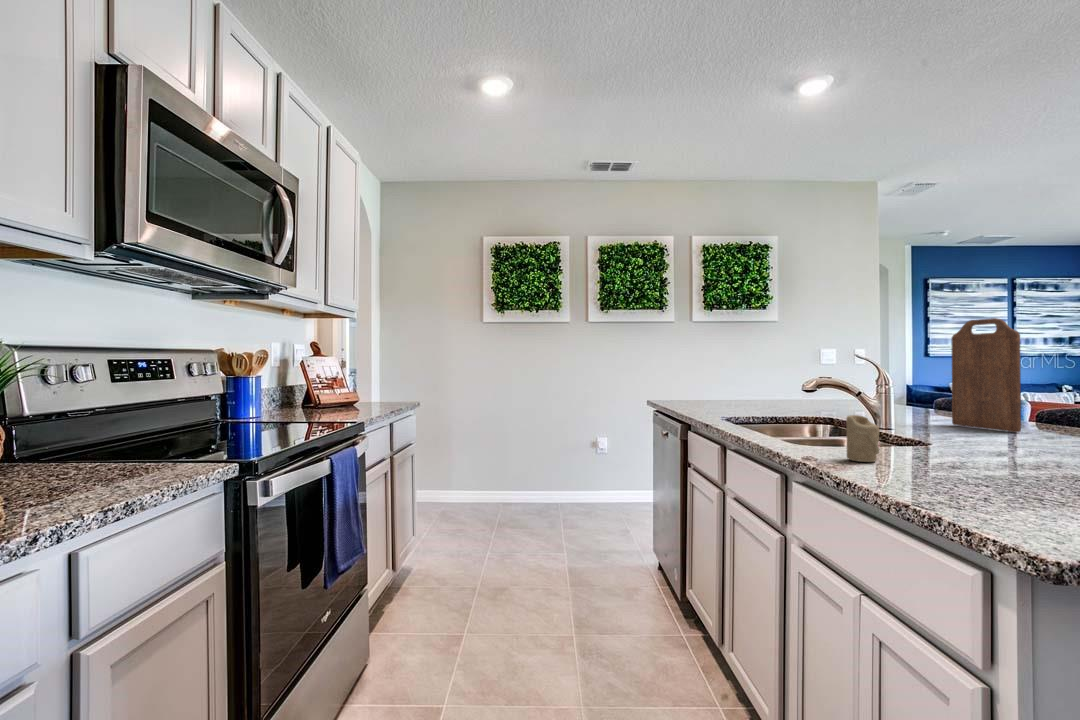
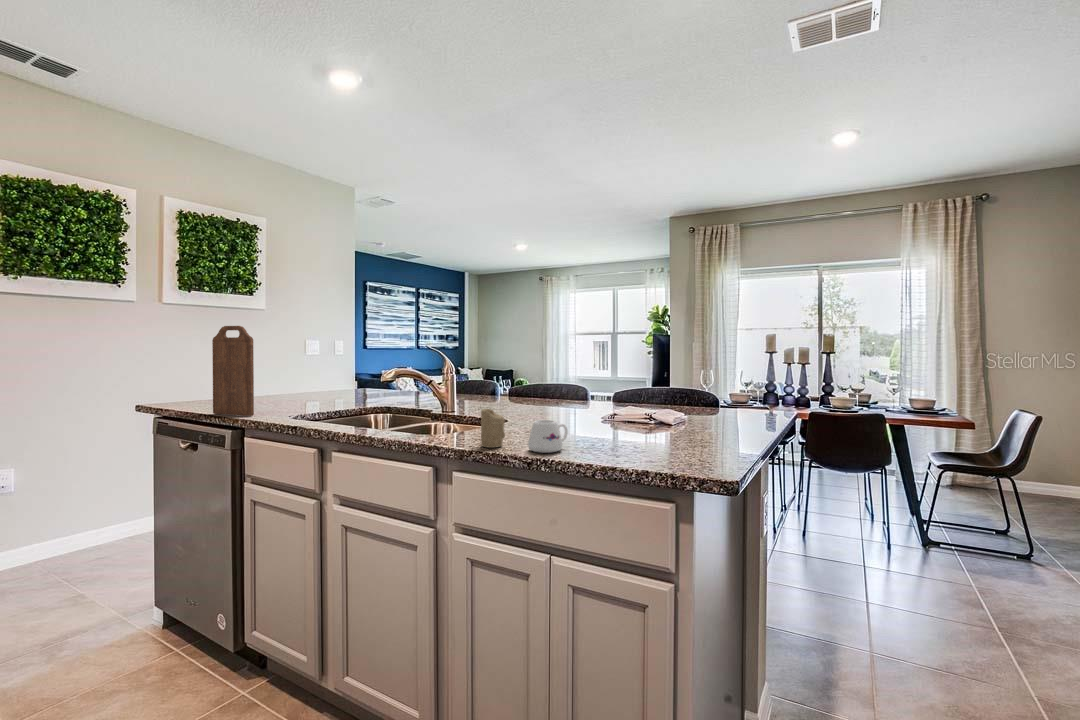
cutting board: present [951,318,1021,432] -> present [212,326,254,416]
mug: none [894,435,968,479] -> present [528,420,568,453]

